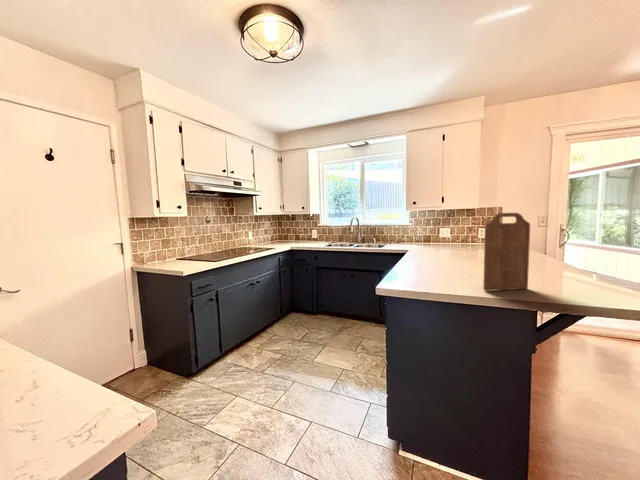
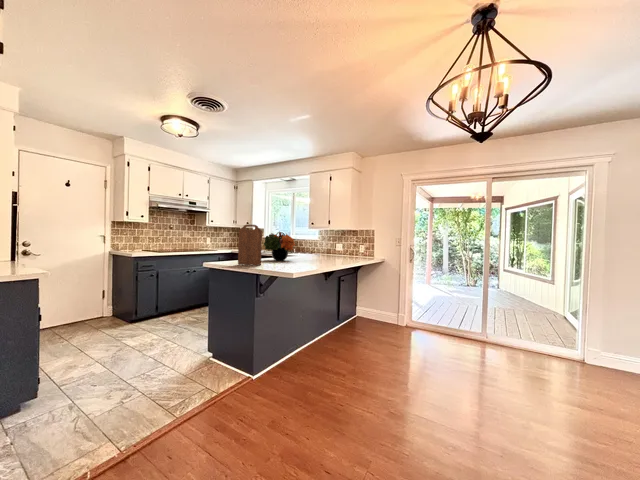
flower arrangement: none [426,220,483,266] -> present [264,232,295,261]

